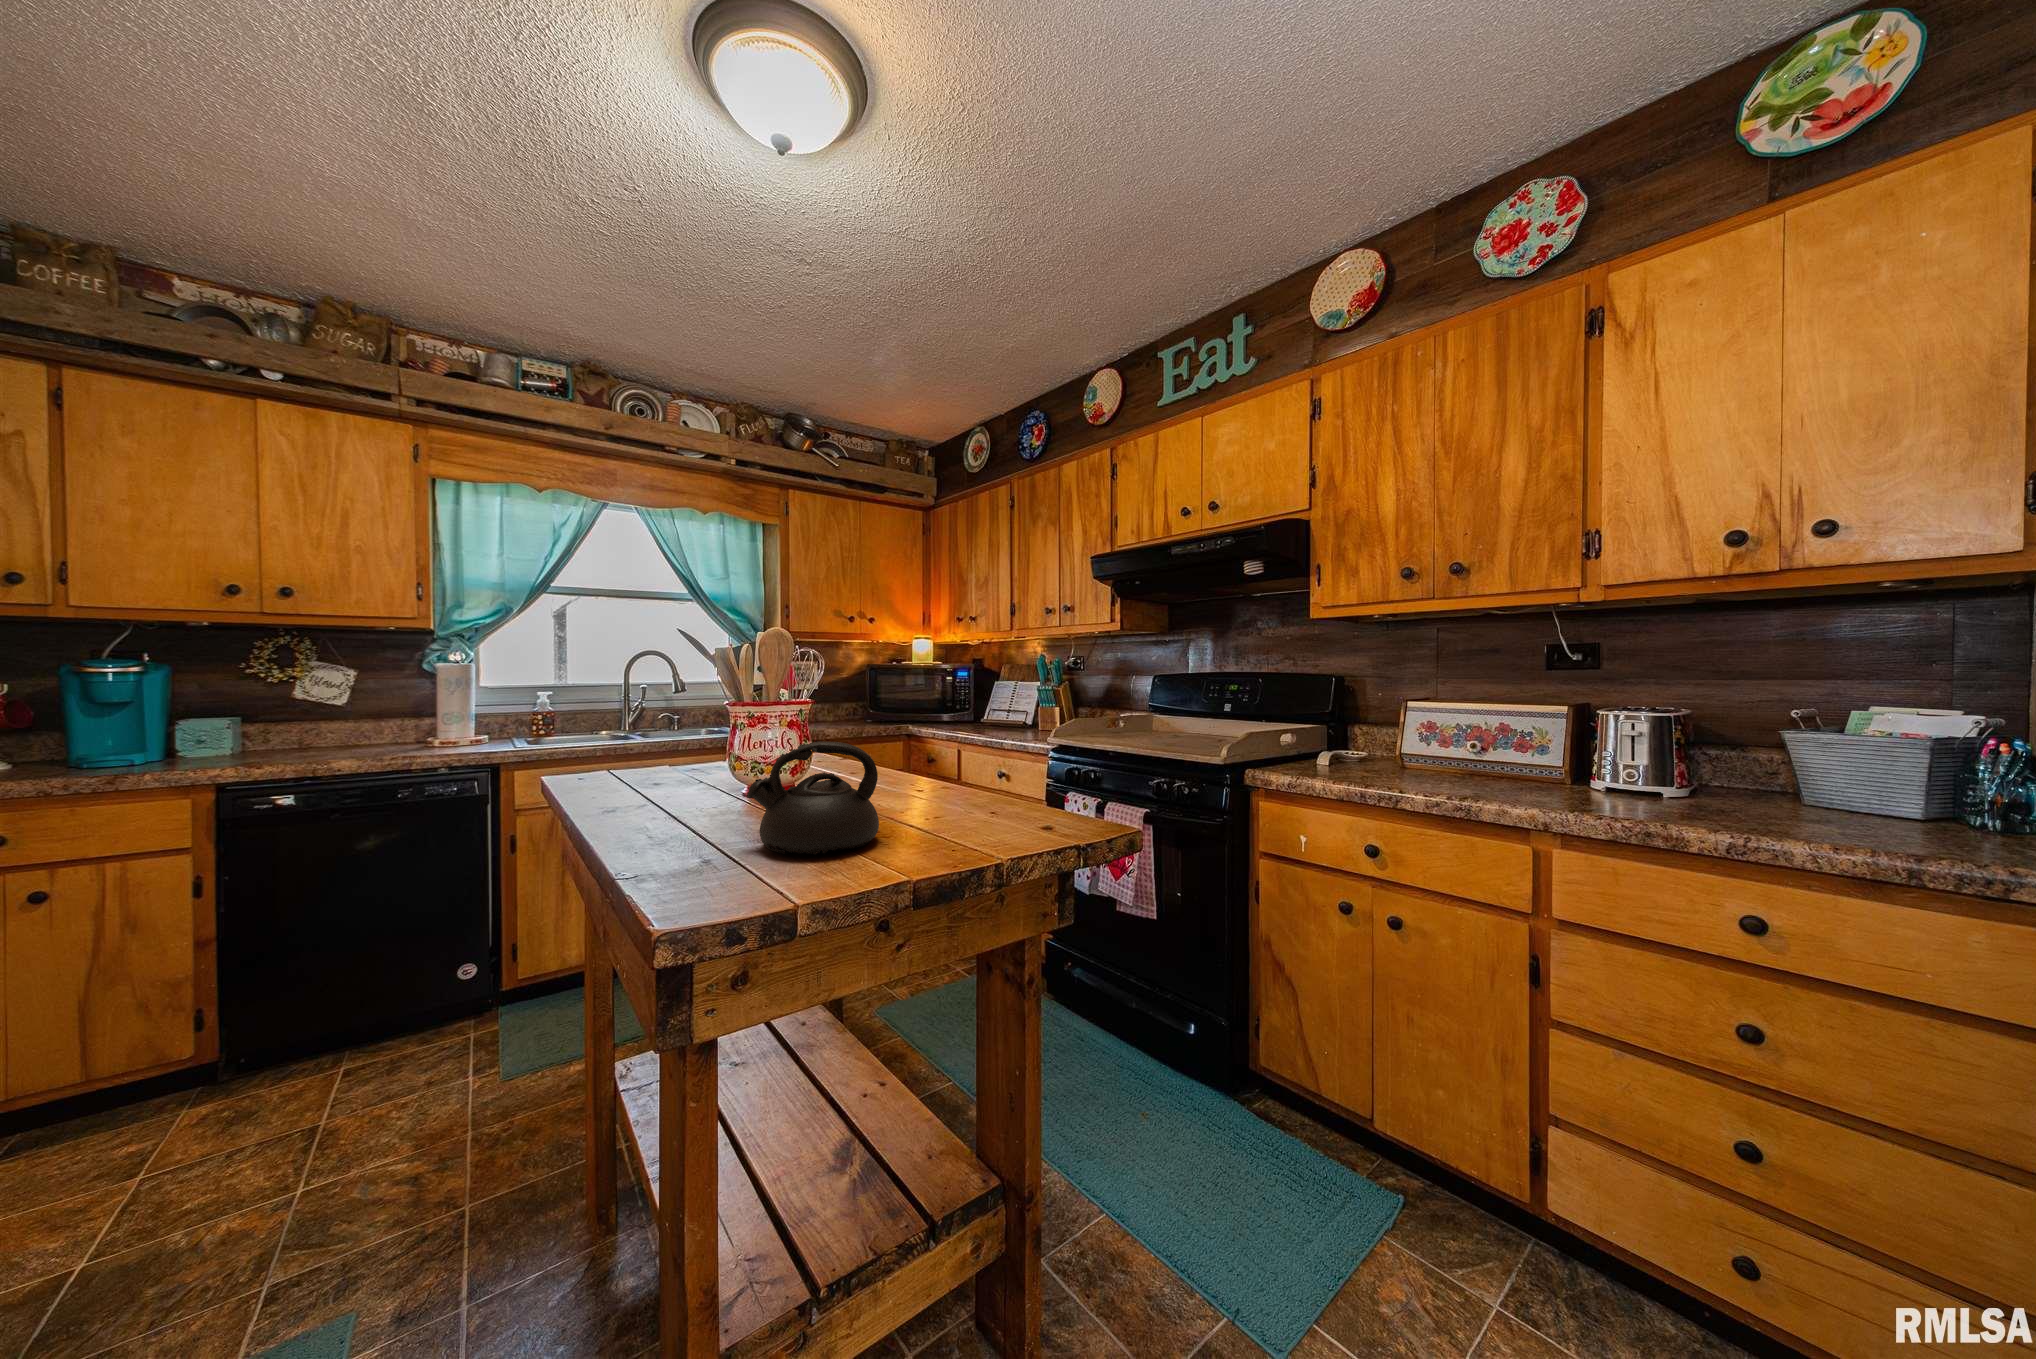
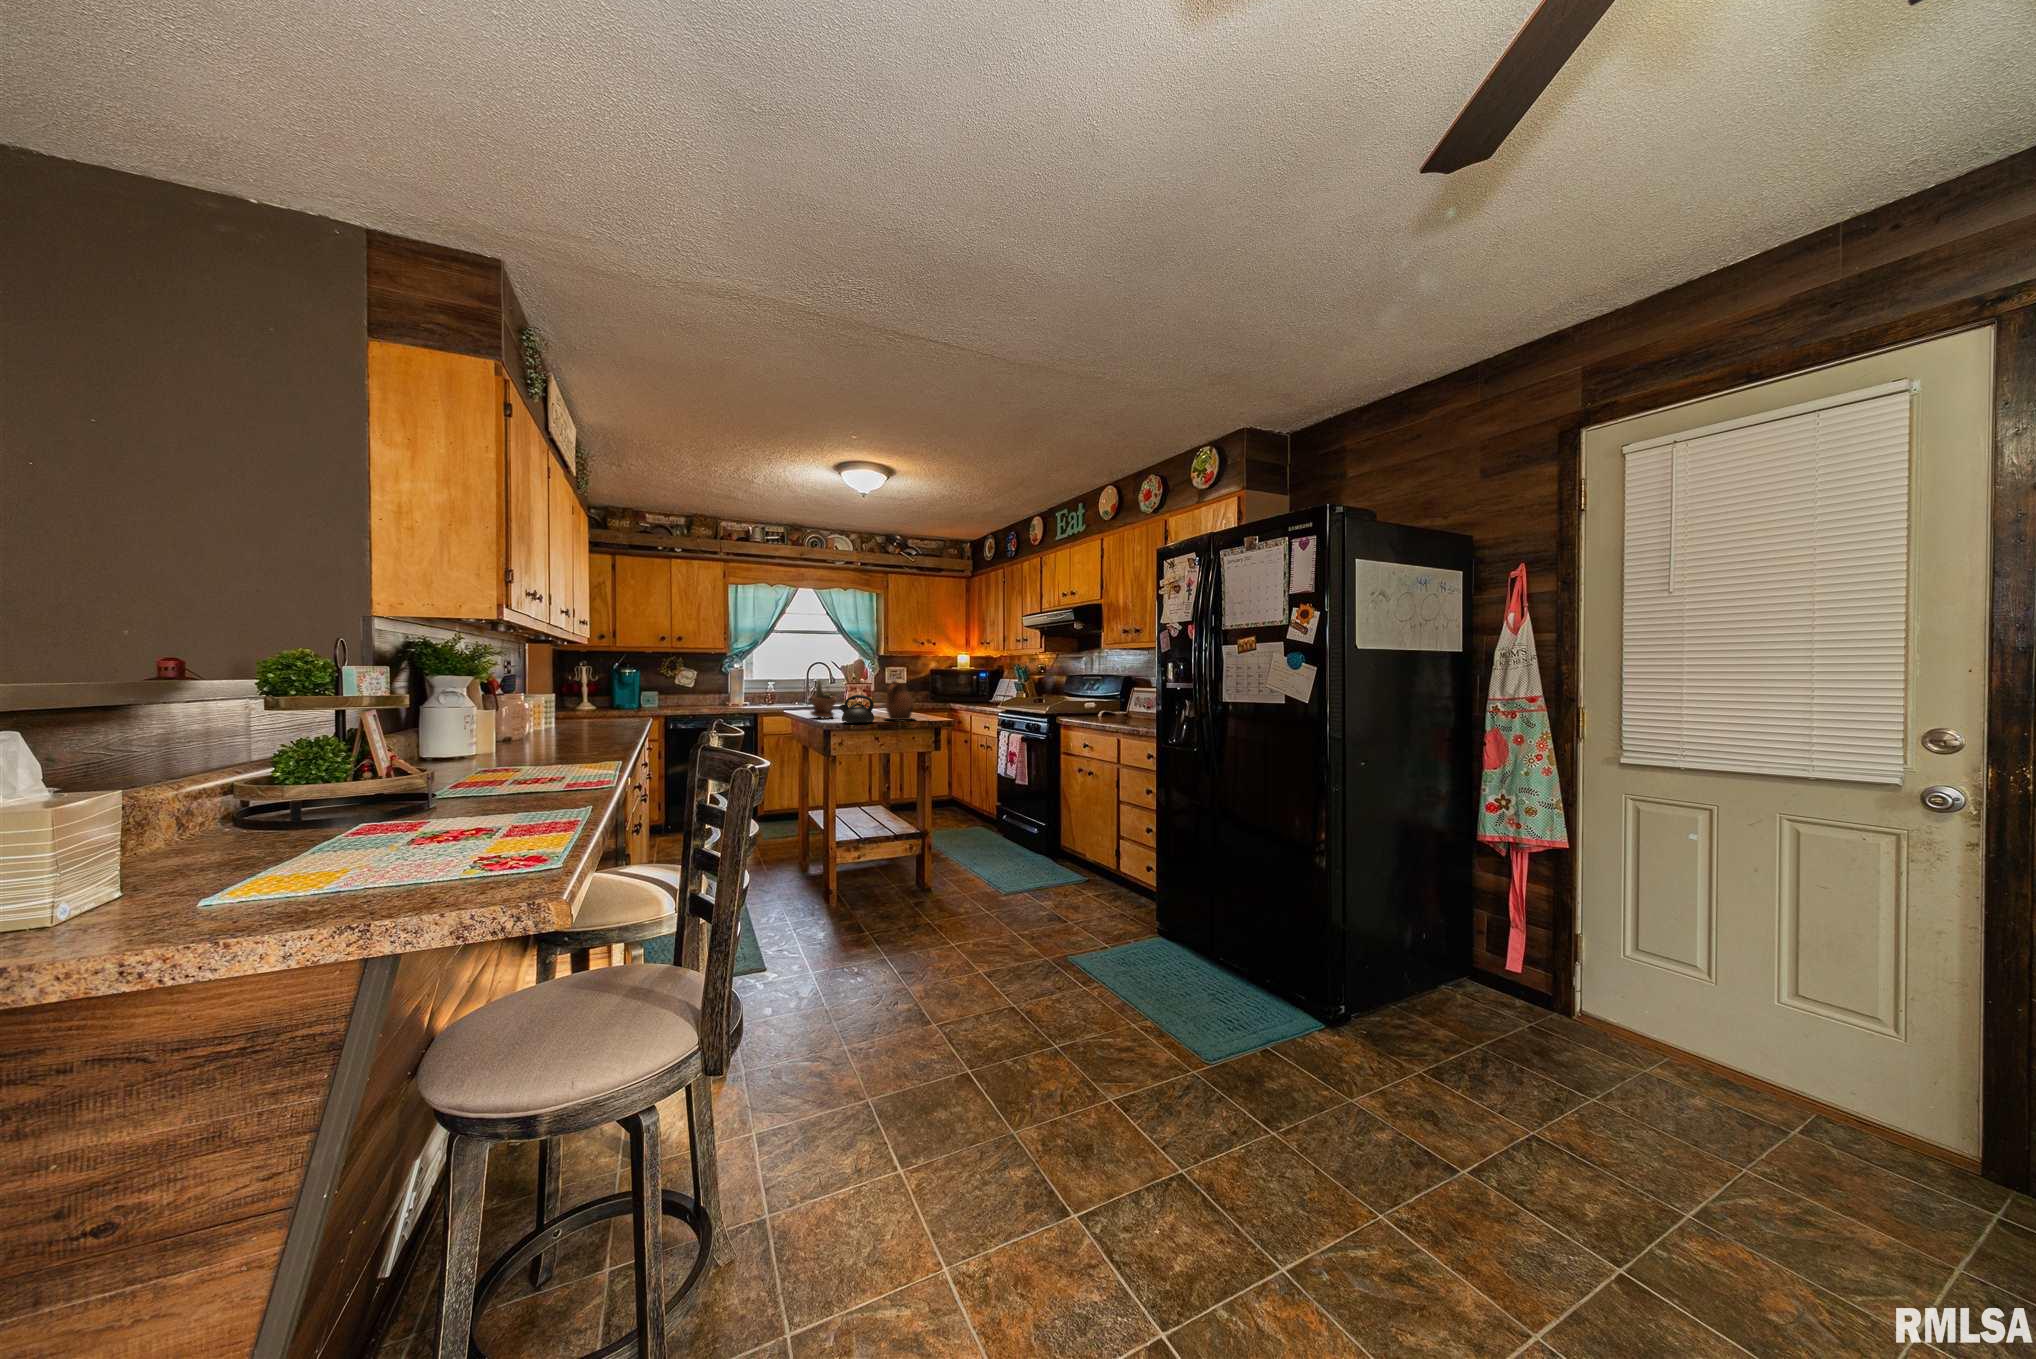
ceramic pitcher: none [877,687,993,816] -> present [885,680,915,720]
potted plant: none [630,688,721,815] -> present [811,680,836,719]

